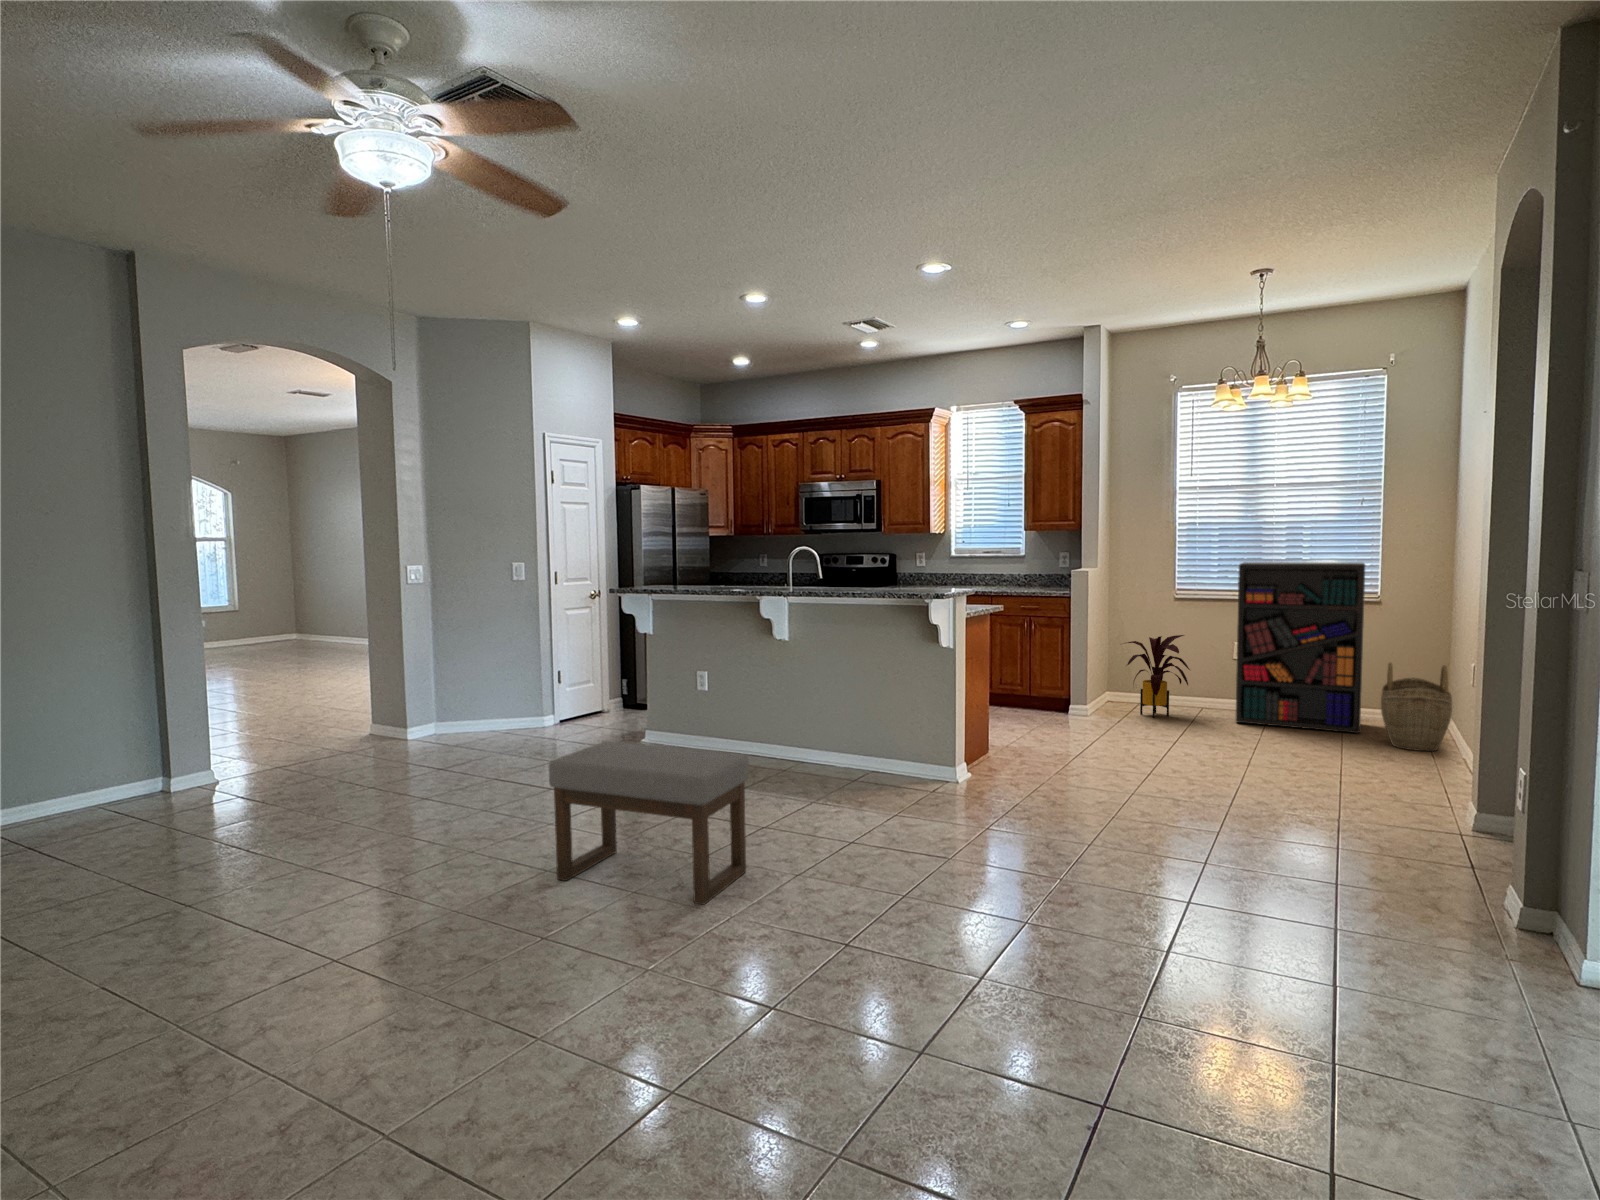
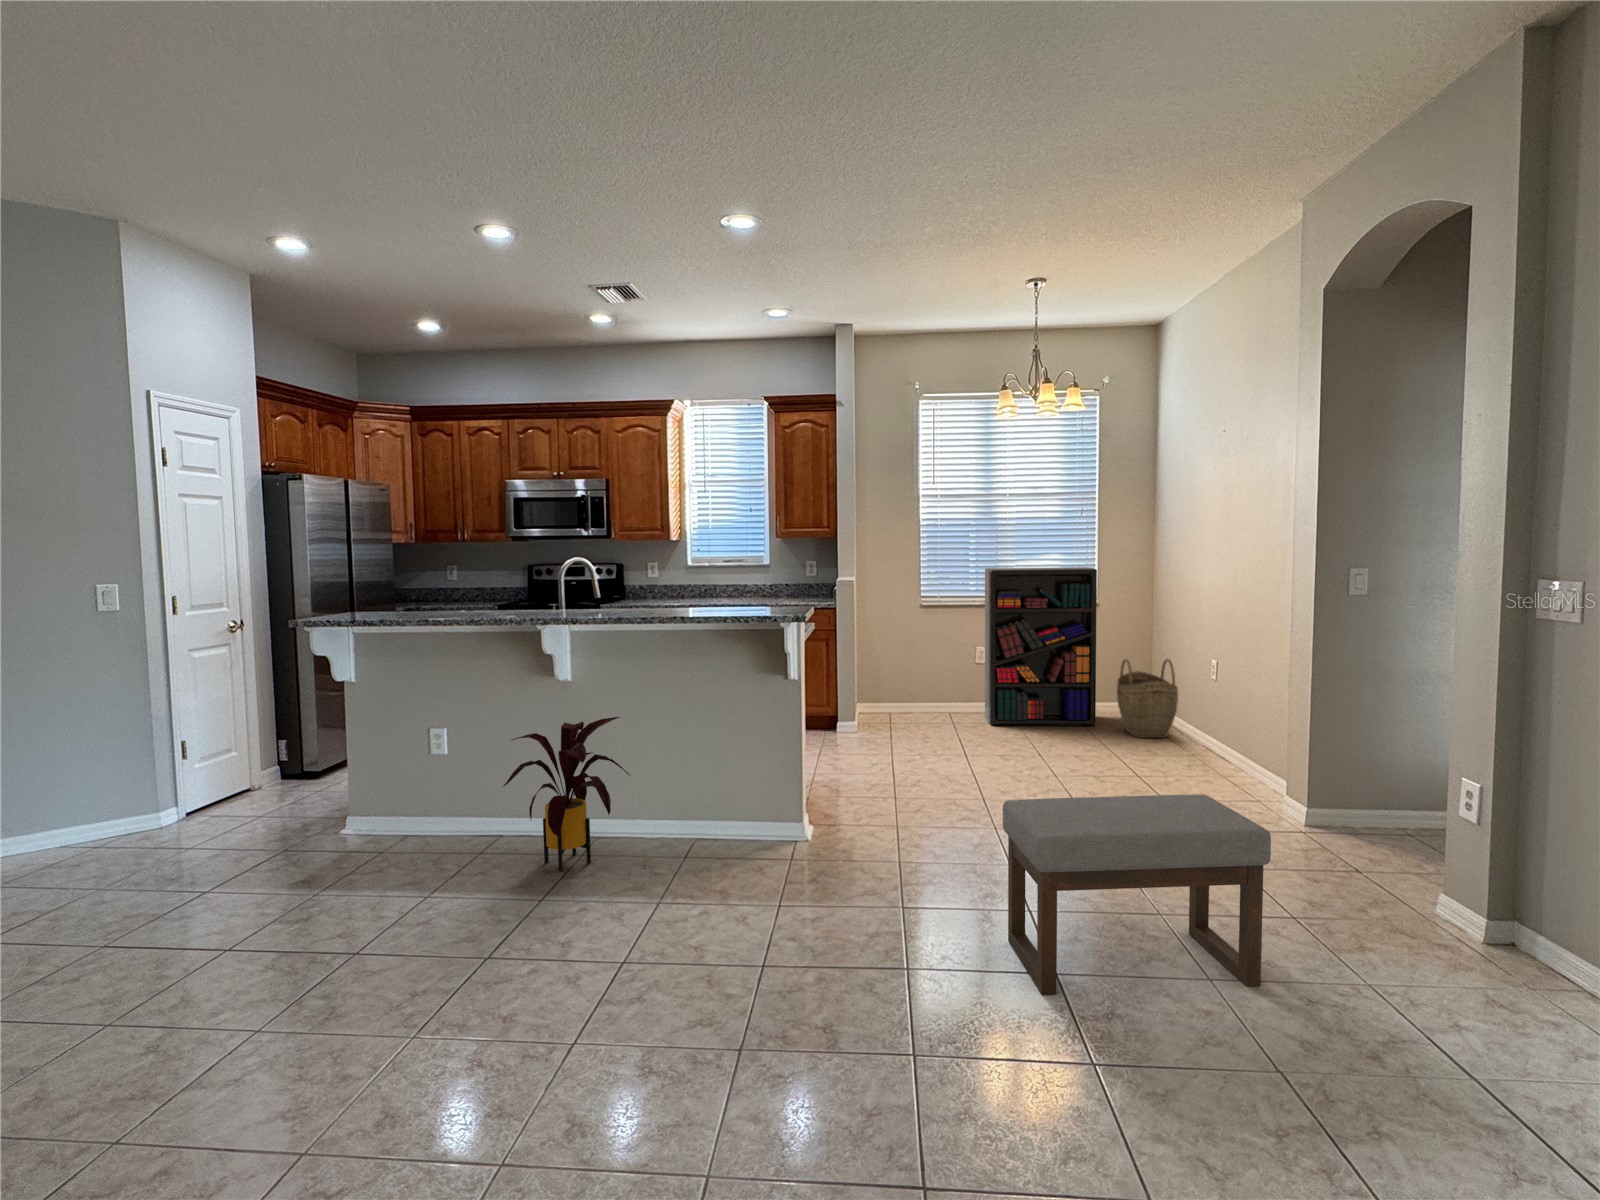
house plant: present [1126,635,1190,718] -> present [503,717,630,871]
ottoman: present [549,741,749,905] -> present [1003,795,1271,995]

